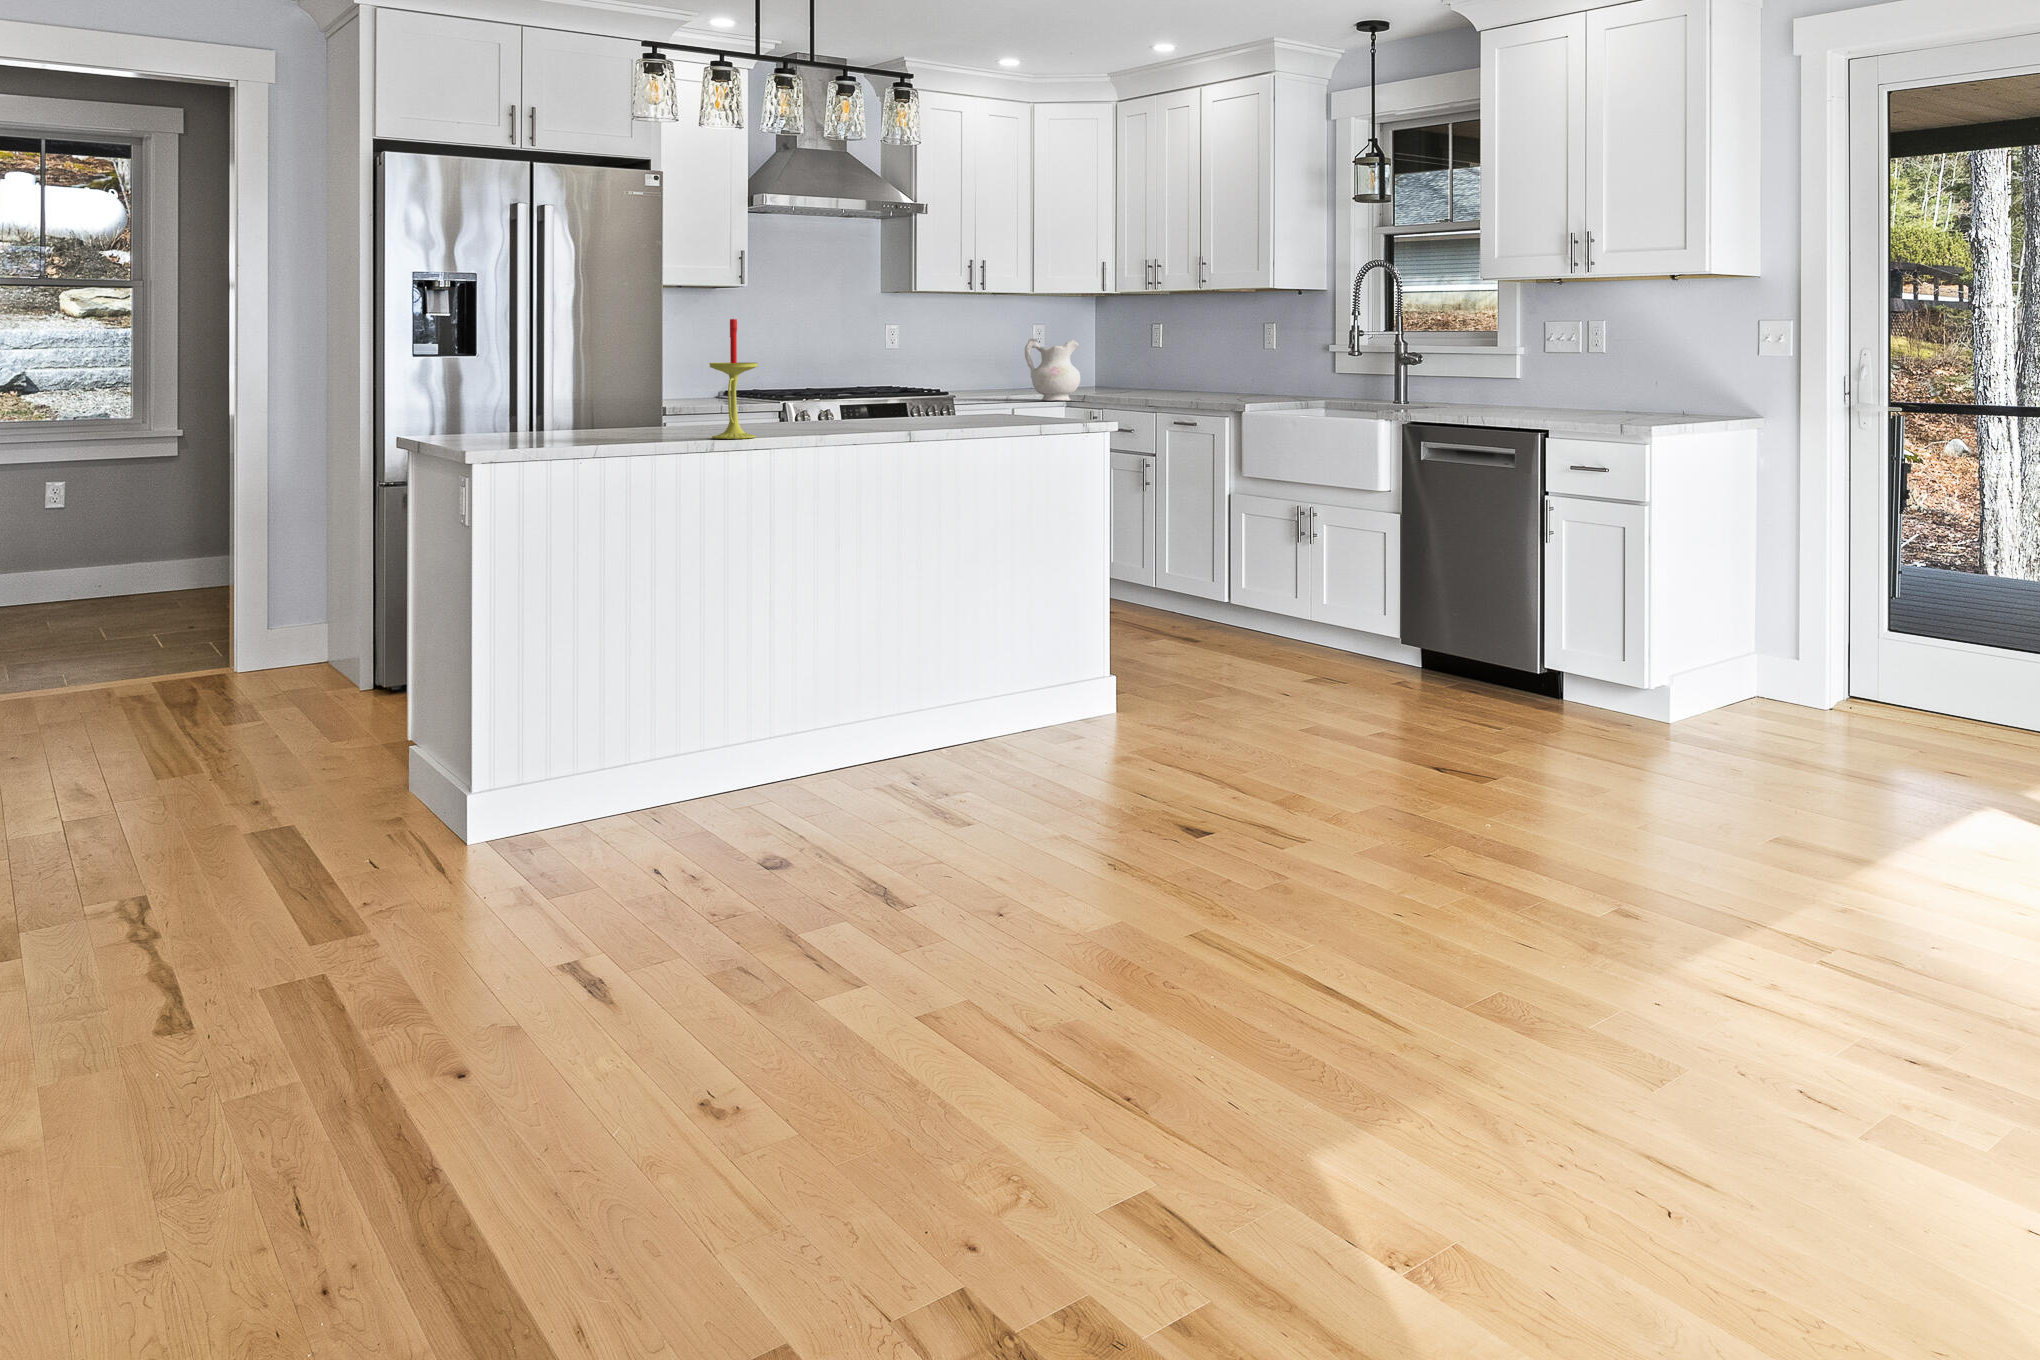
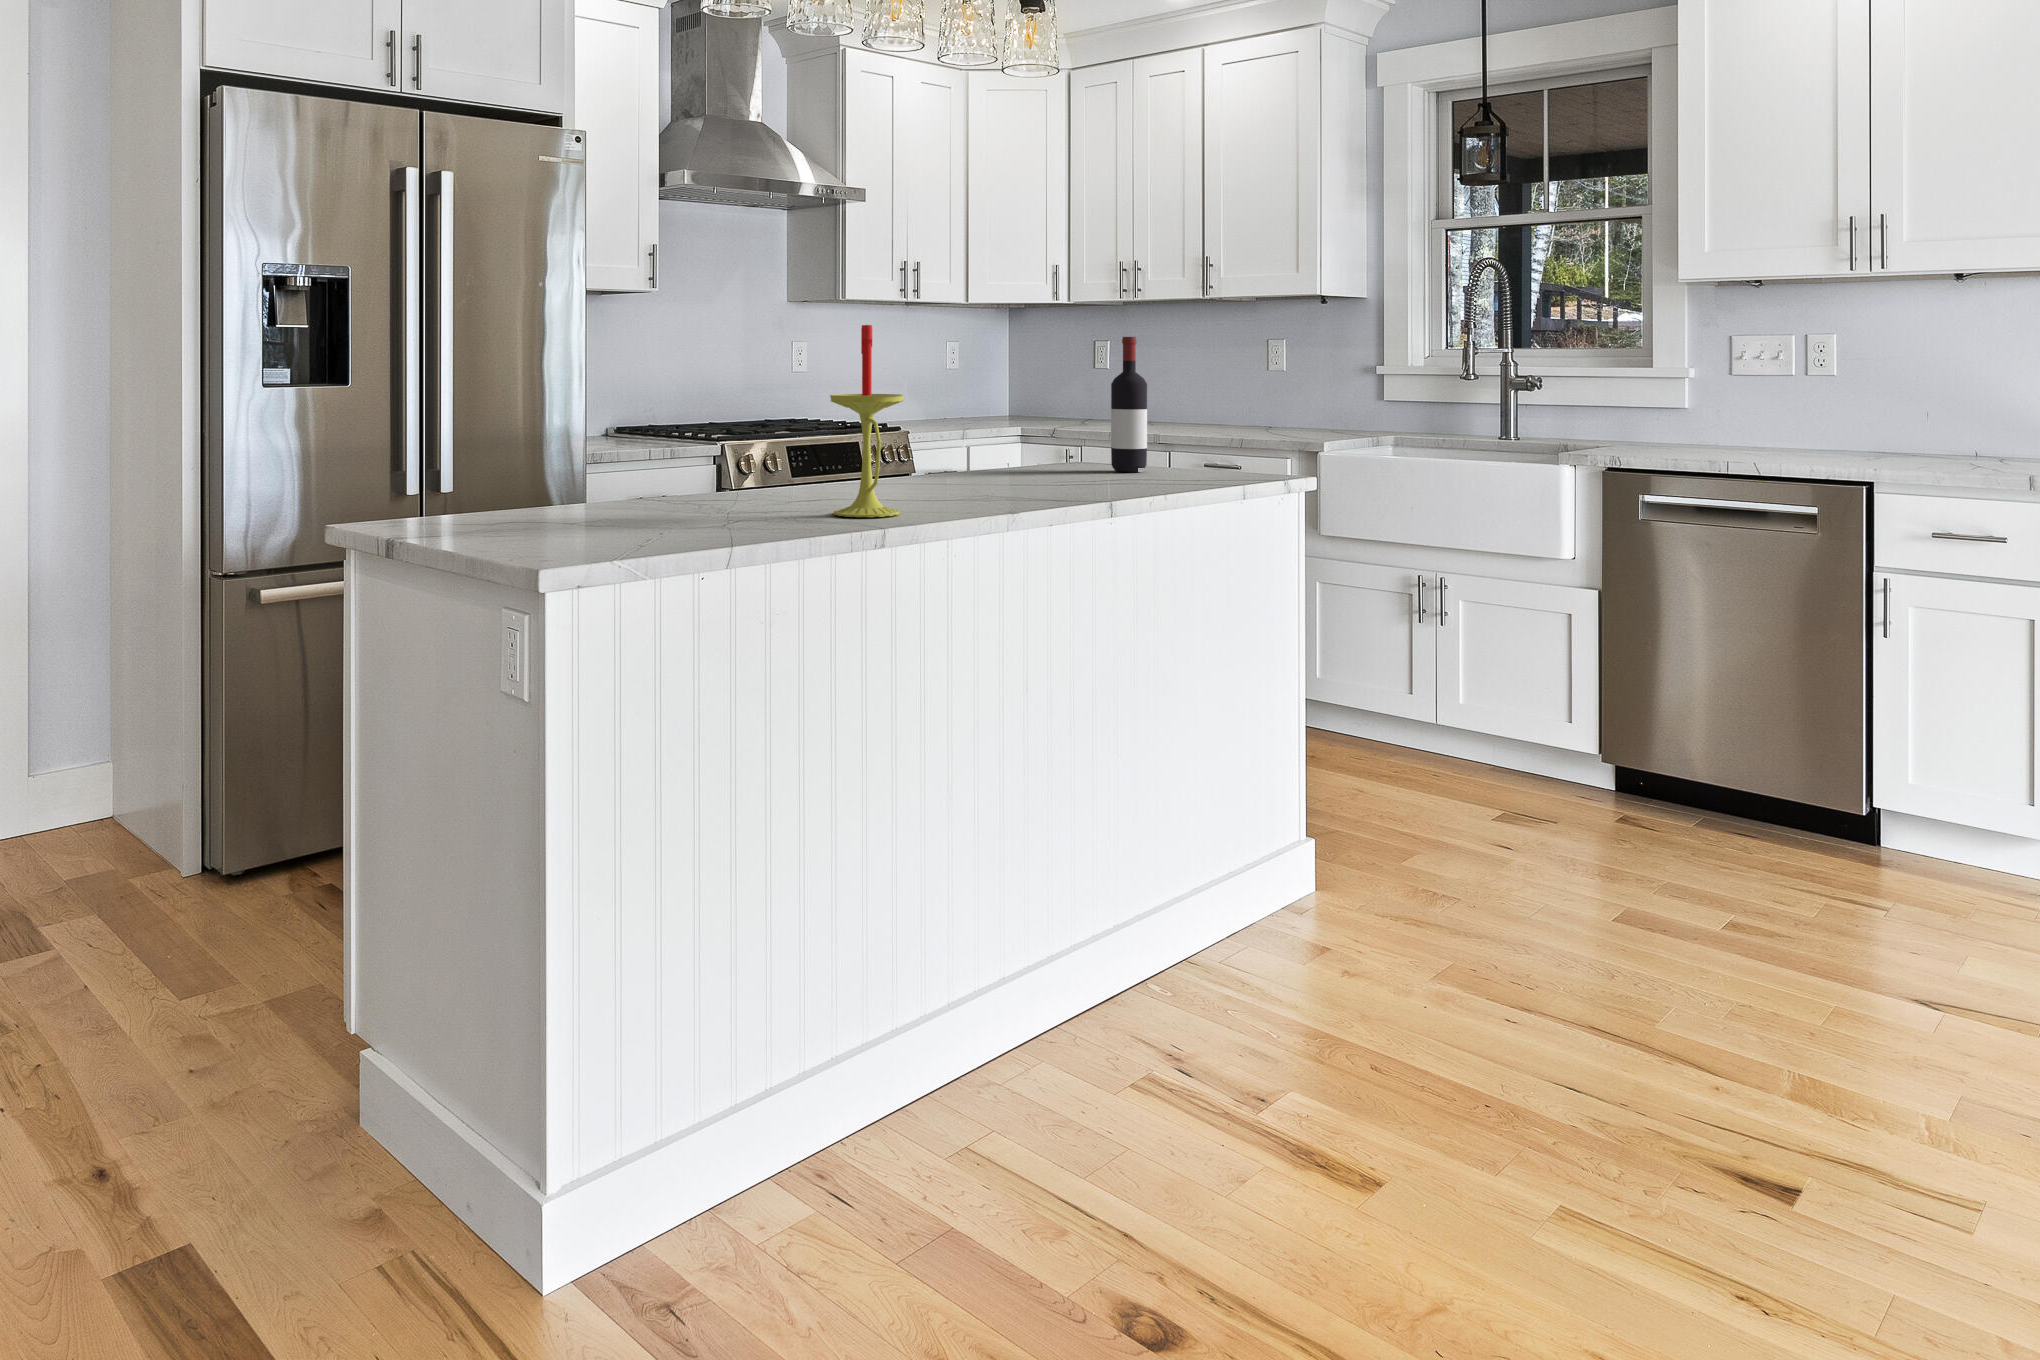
wine bottle: none [993,324,1019,420] -> present [1111,337,1147,472]
ceramic pitcher: present [1025,339,1080,401] -> none [1012,358,1081,438]

